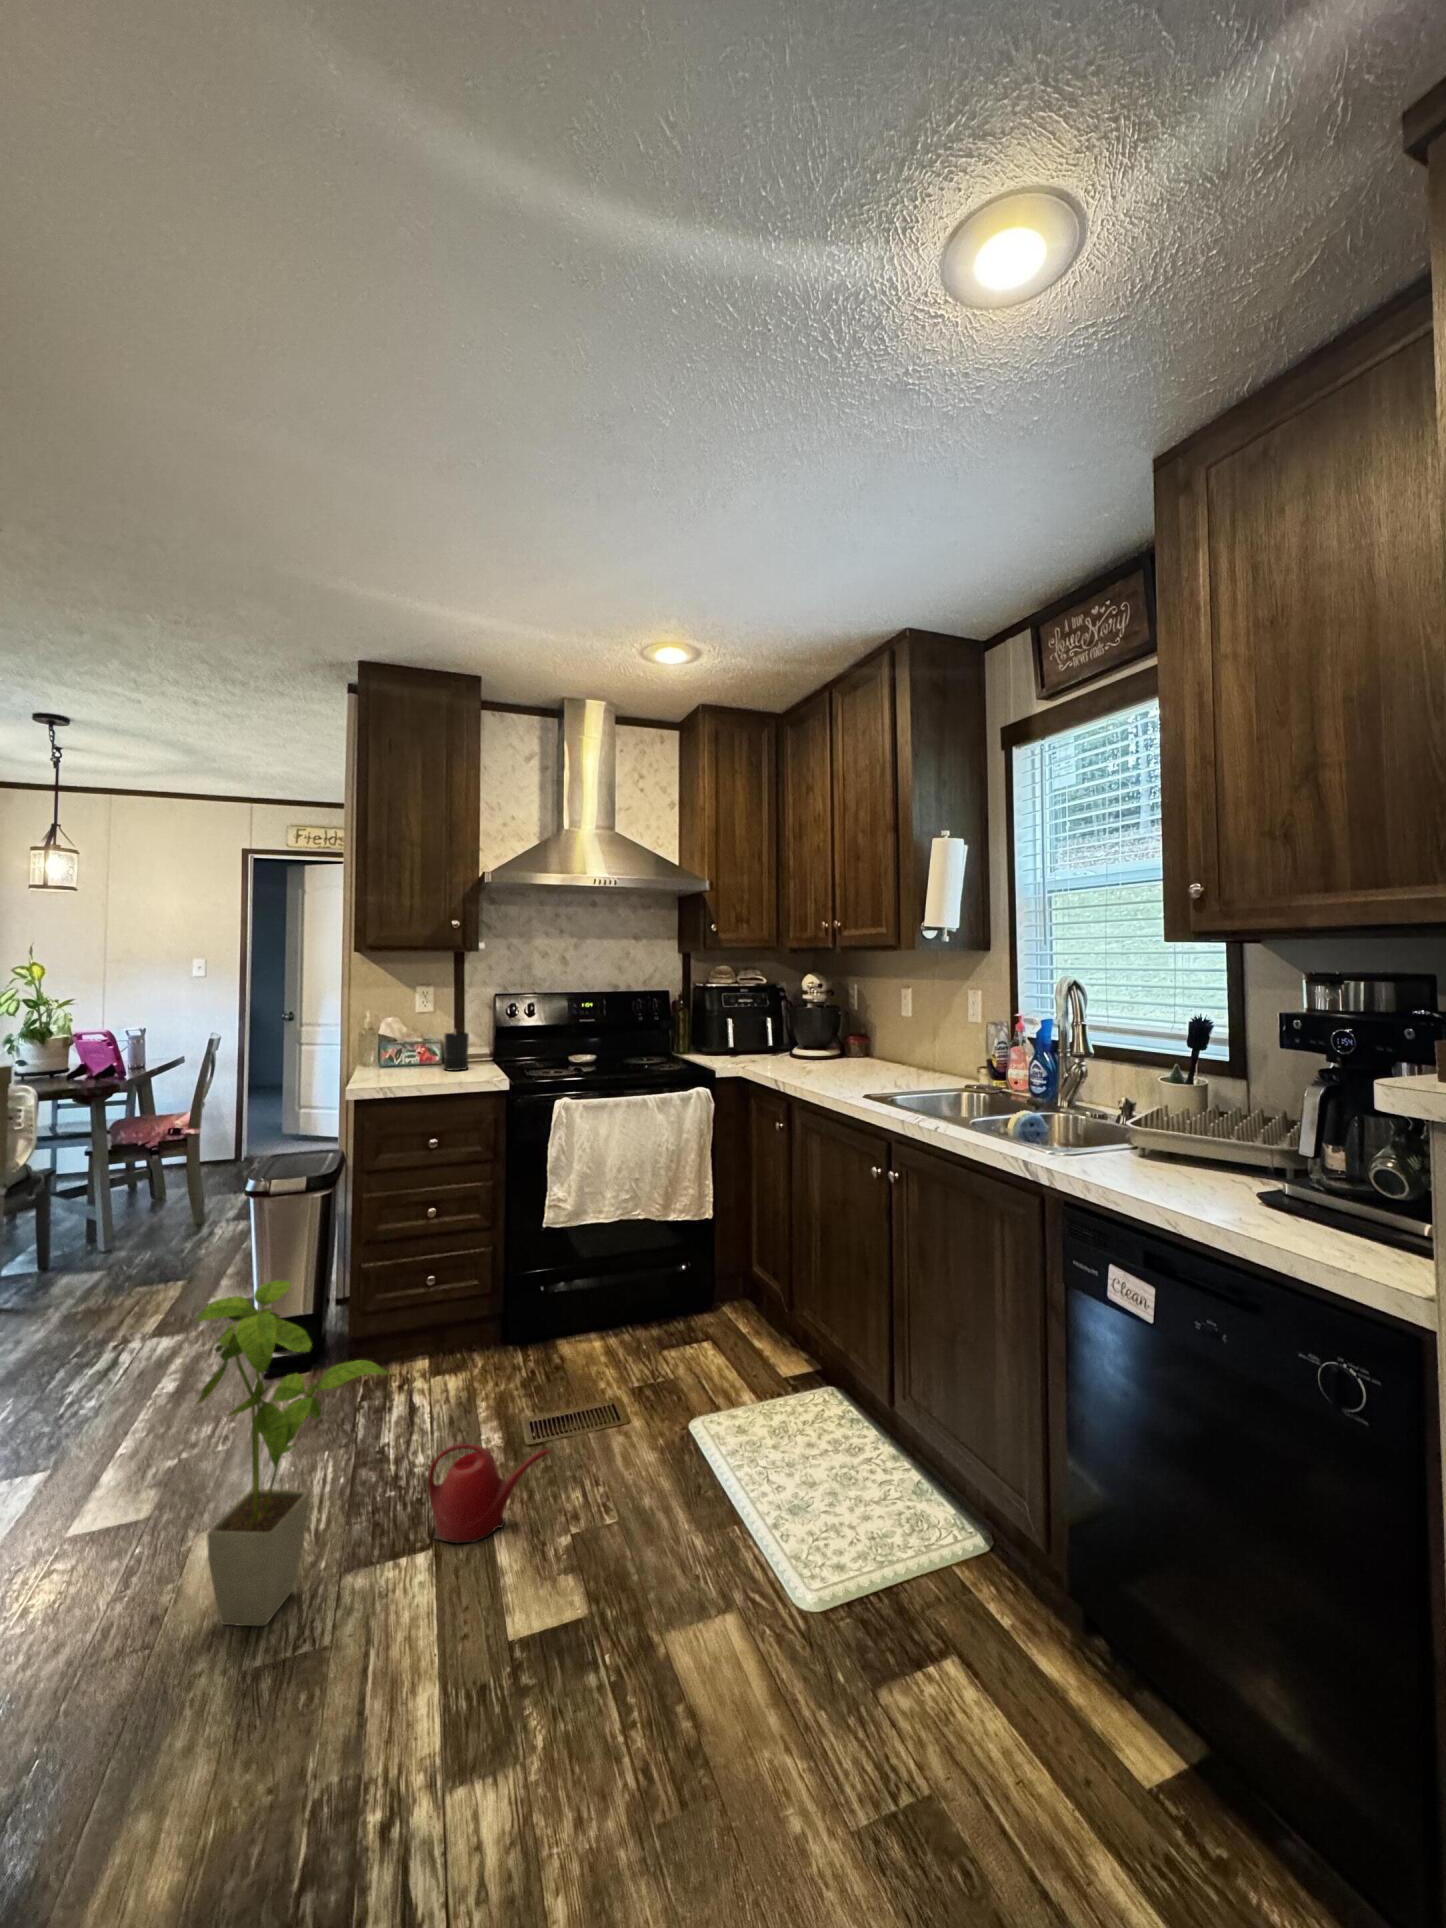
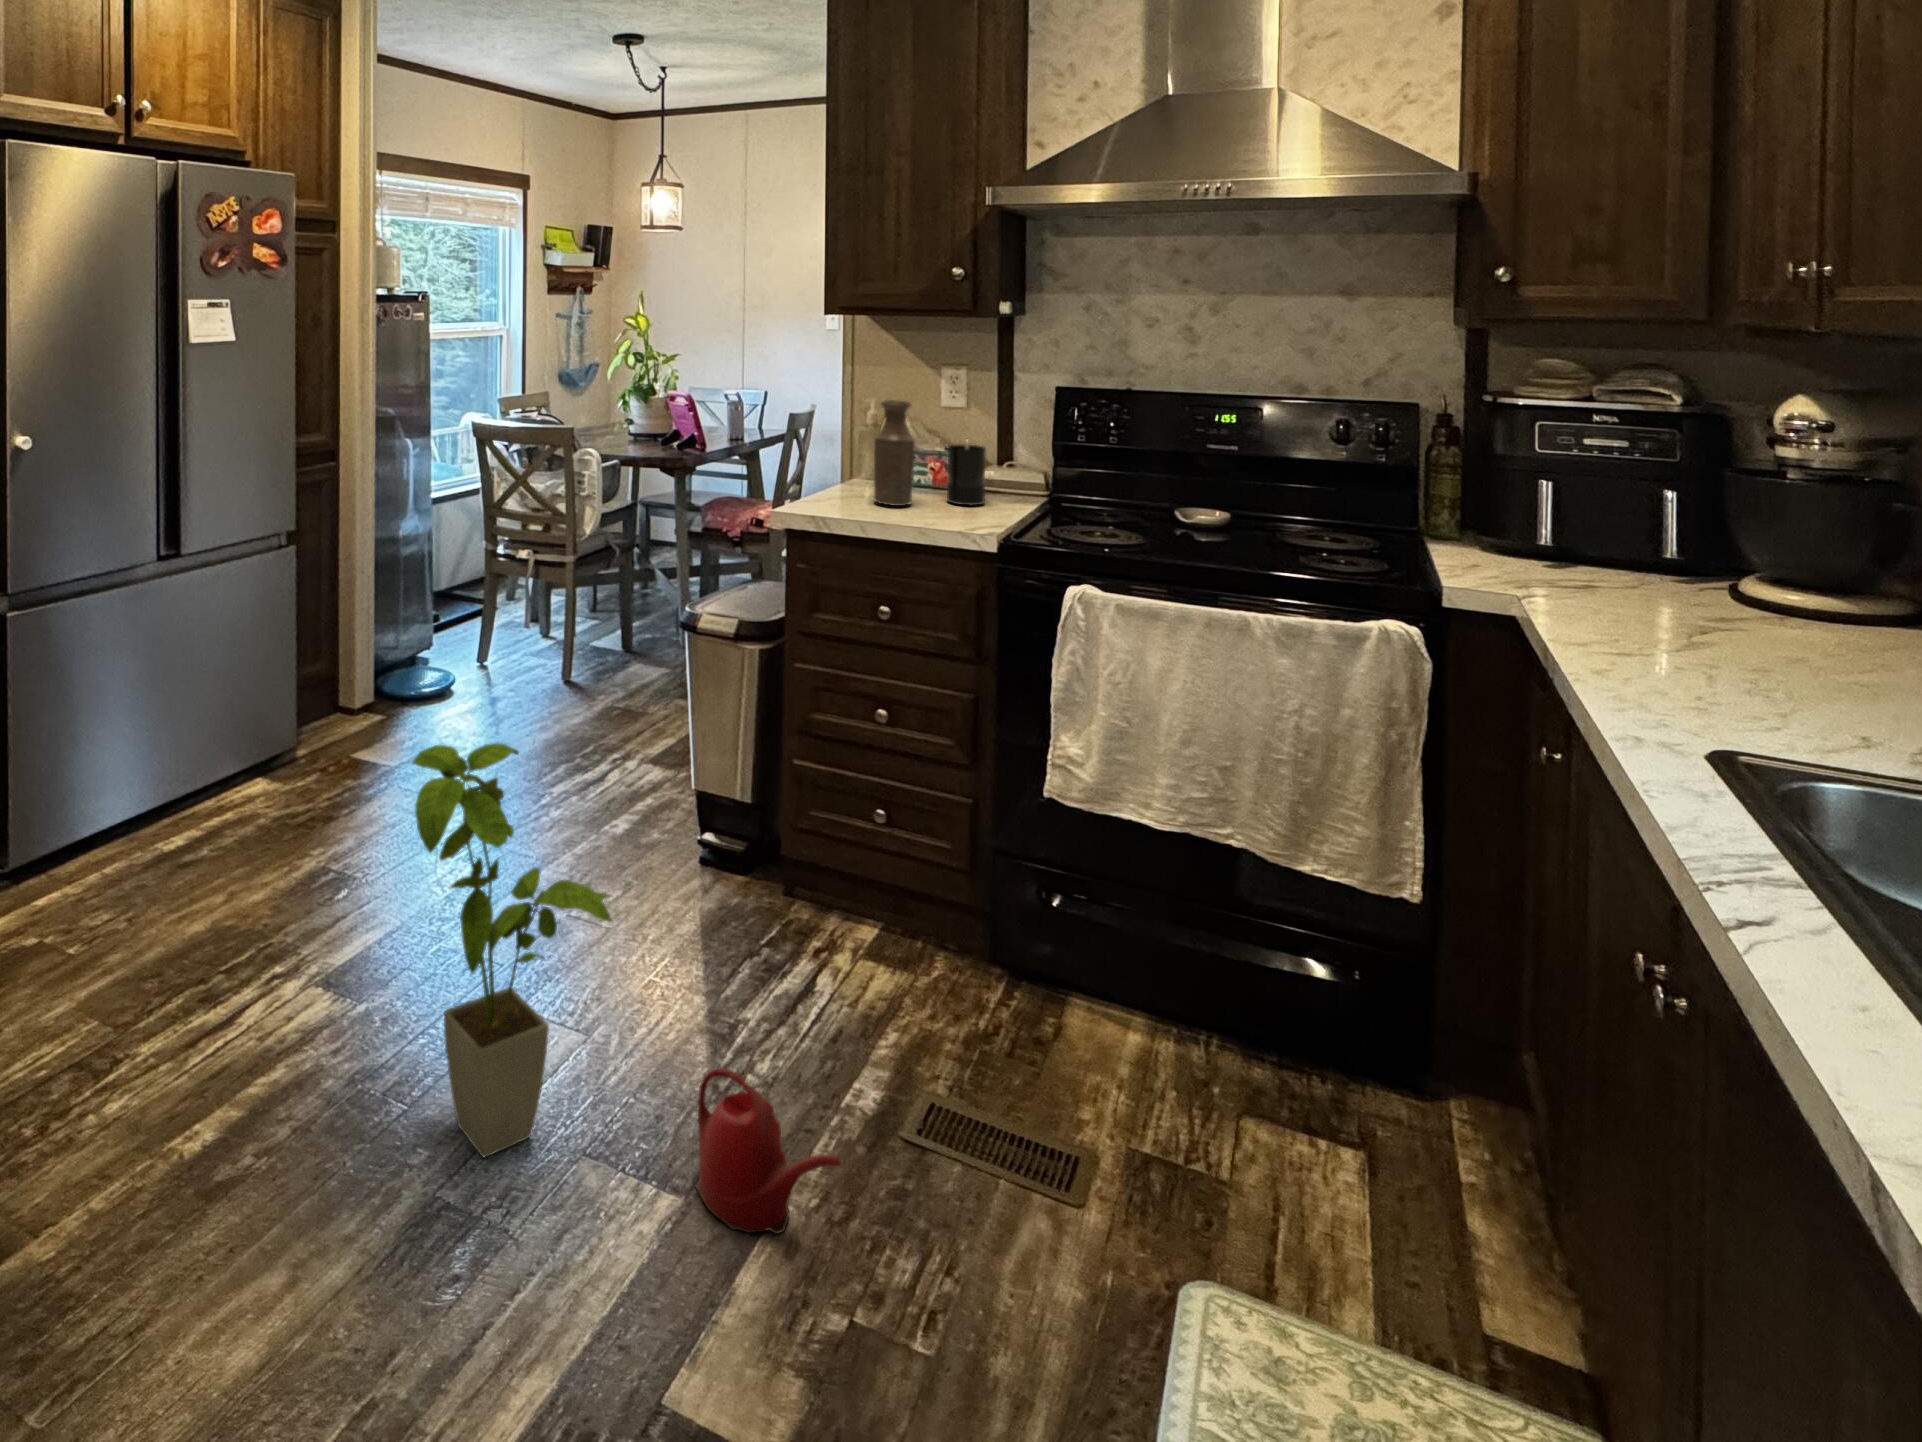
bottle: none [401,1007,430,1077] -> present [874,400,915,506]

